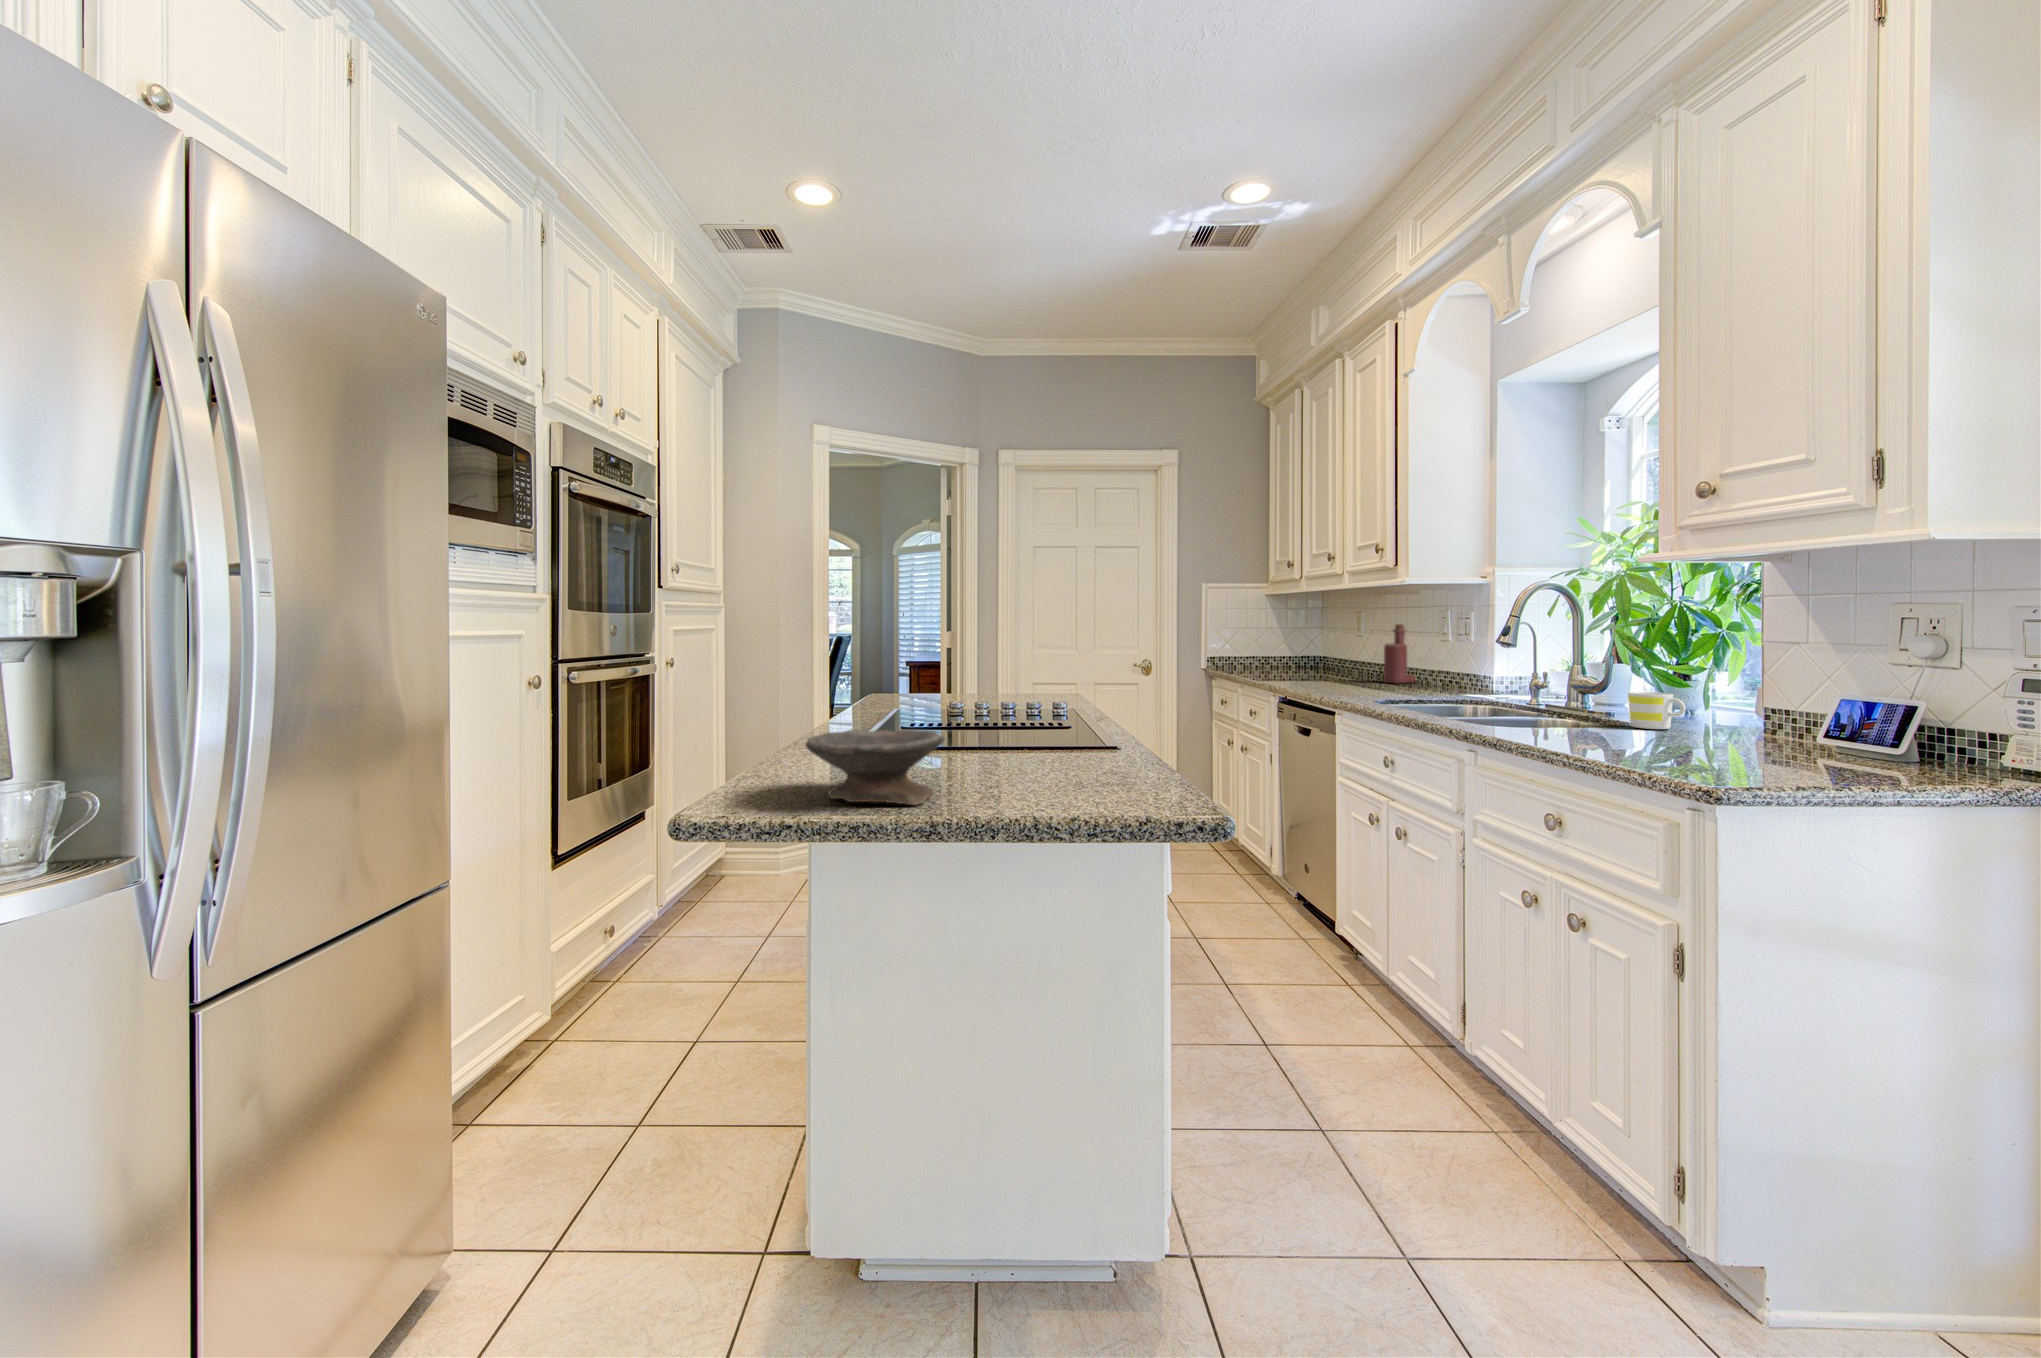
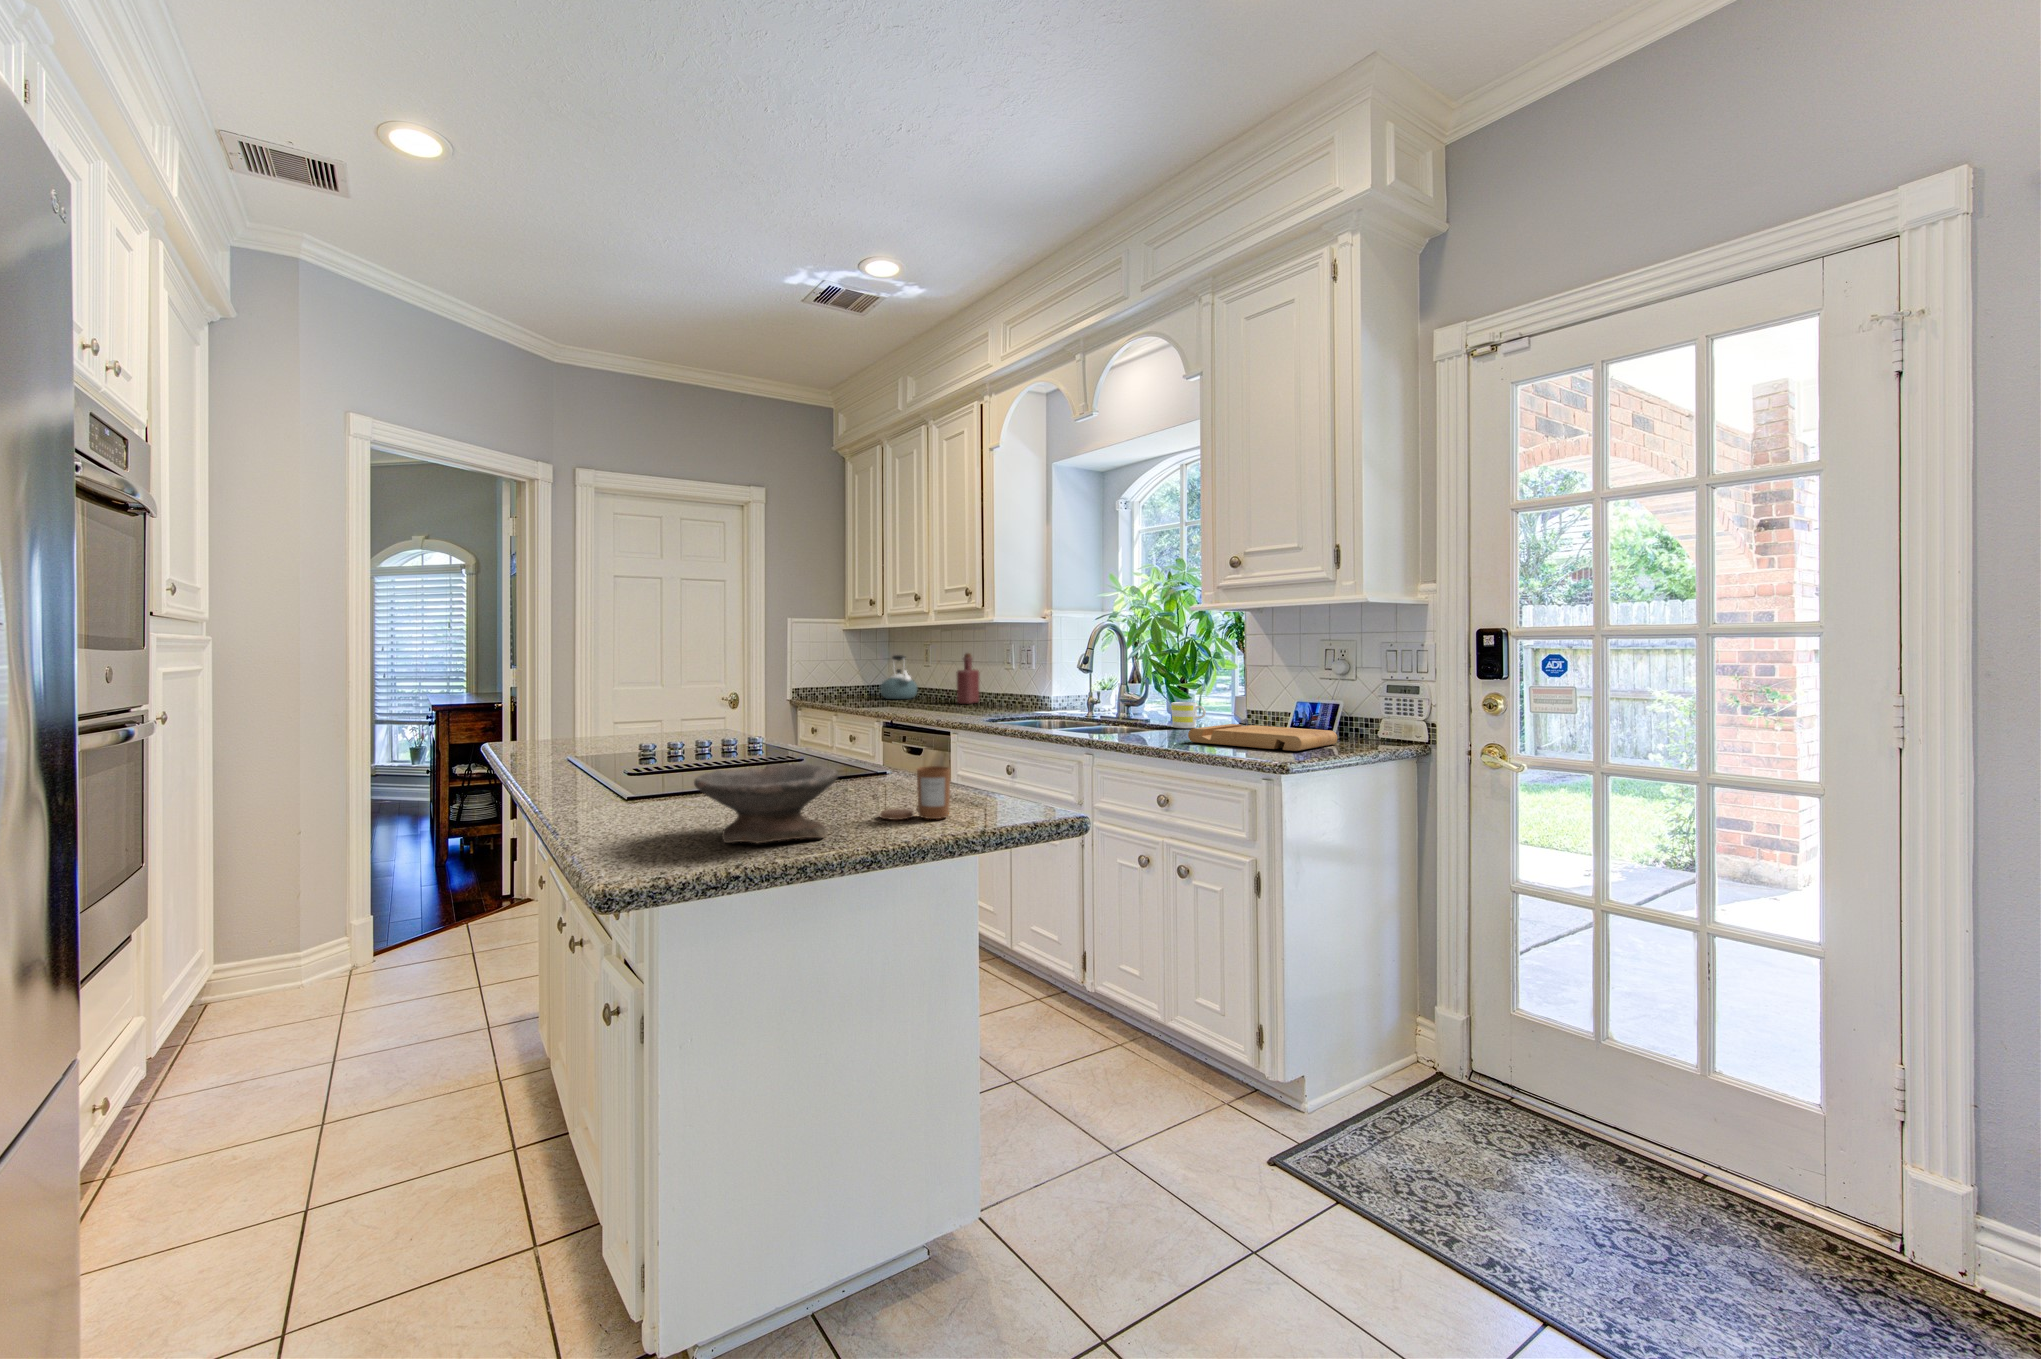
kettle: none [1306,626,1351,675] -> present [880,655,917,699]
cutting board: none [1610,727,1894,774] -> present [1188,724,1337,751]
candle: none [1009,744,1080,802] -> present [880,766,950,820]

